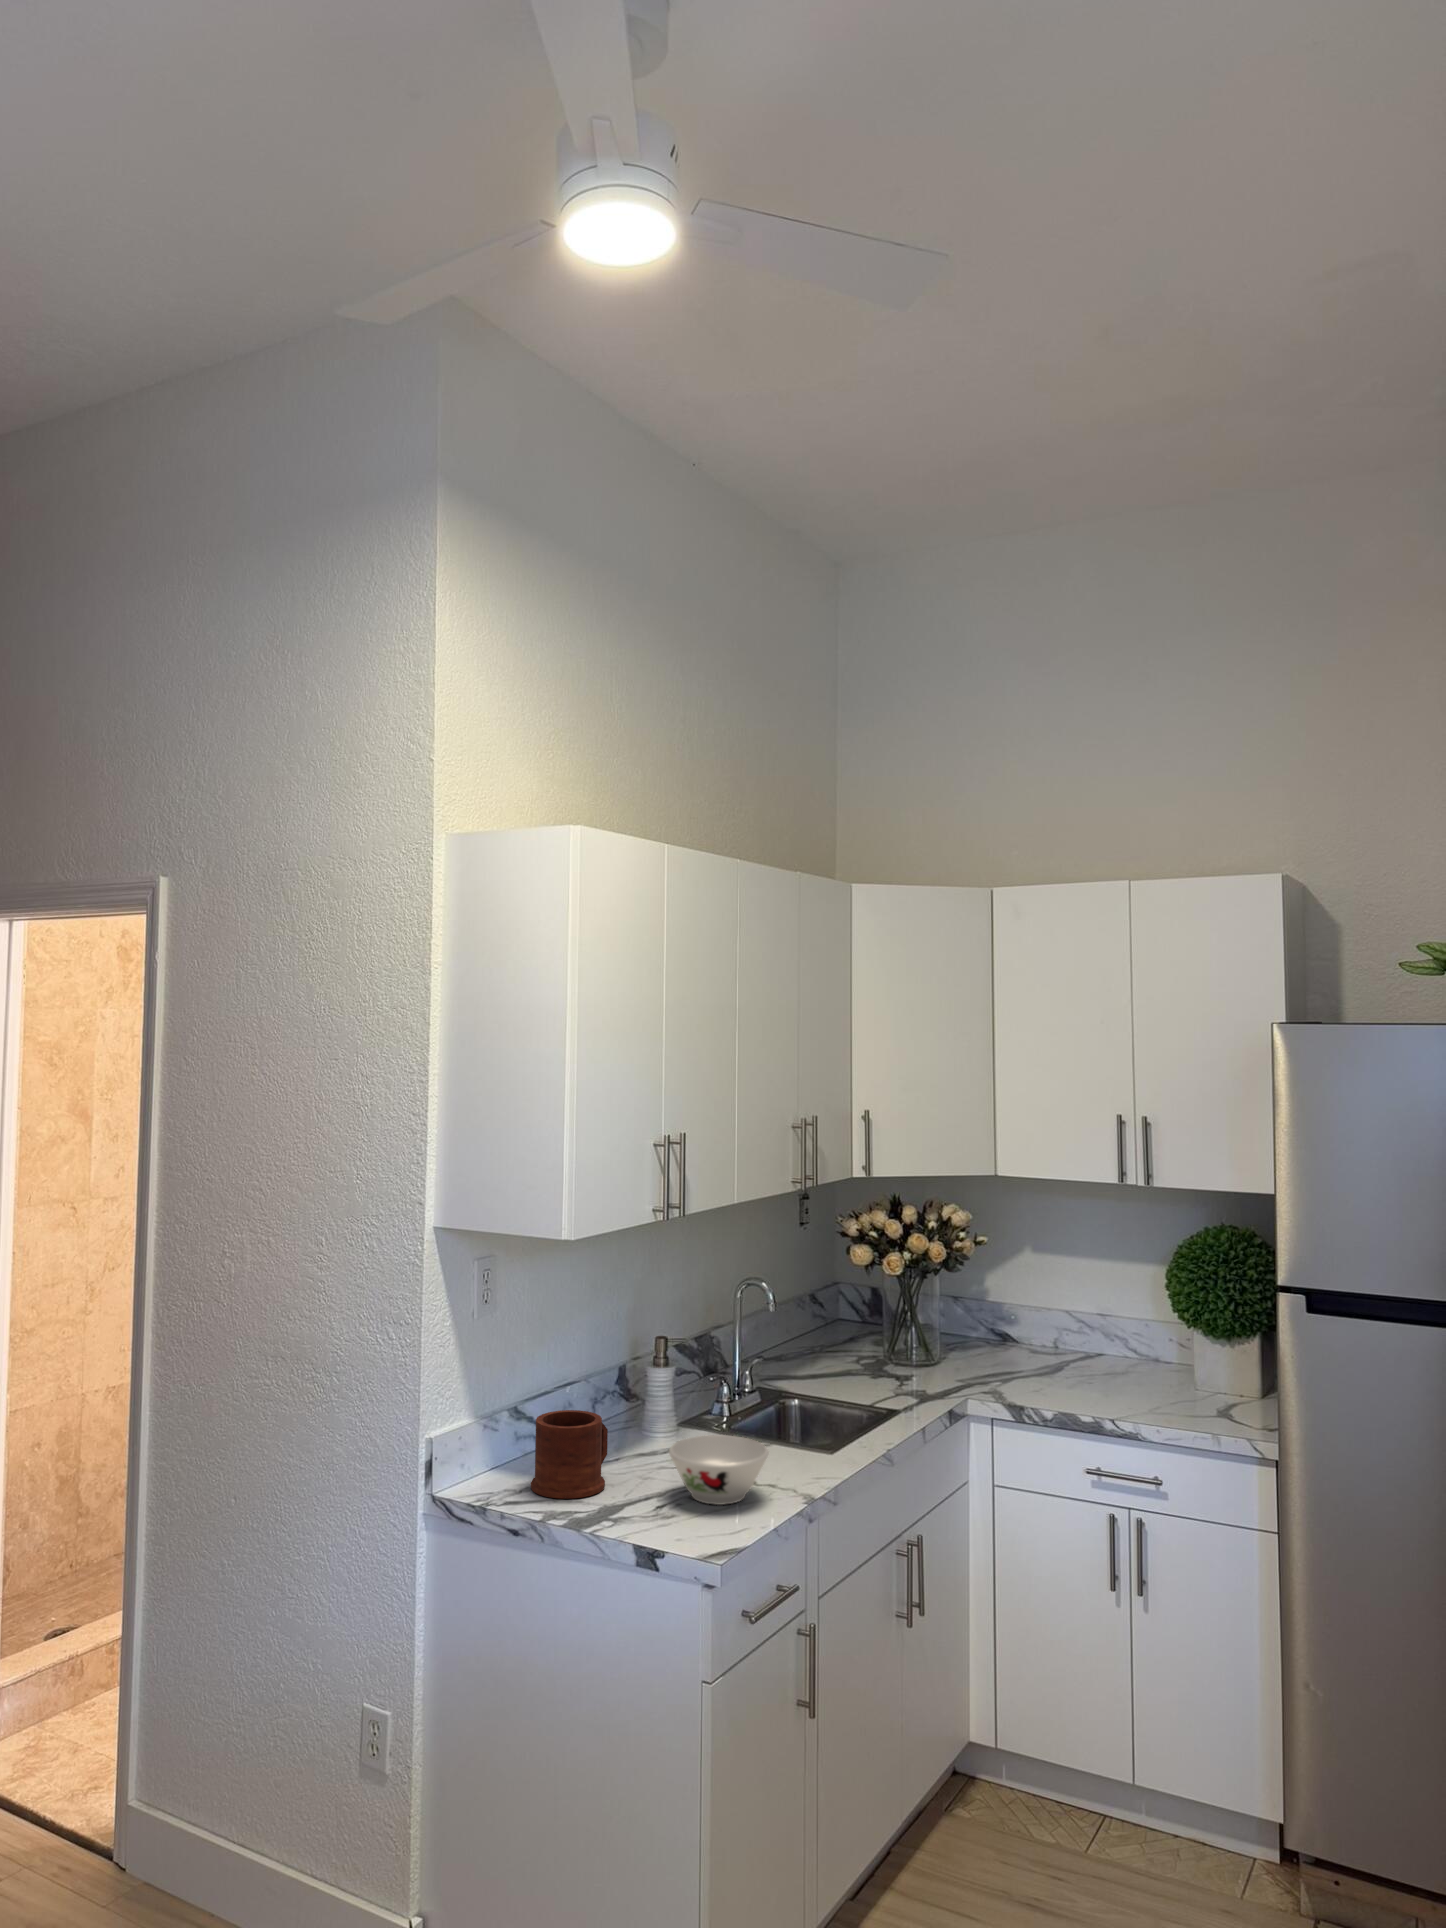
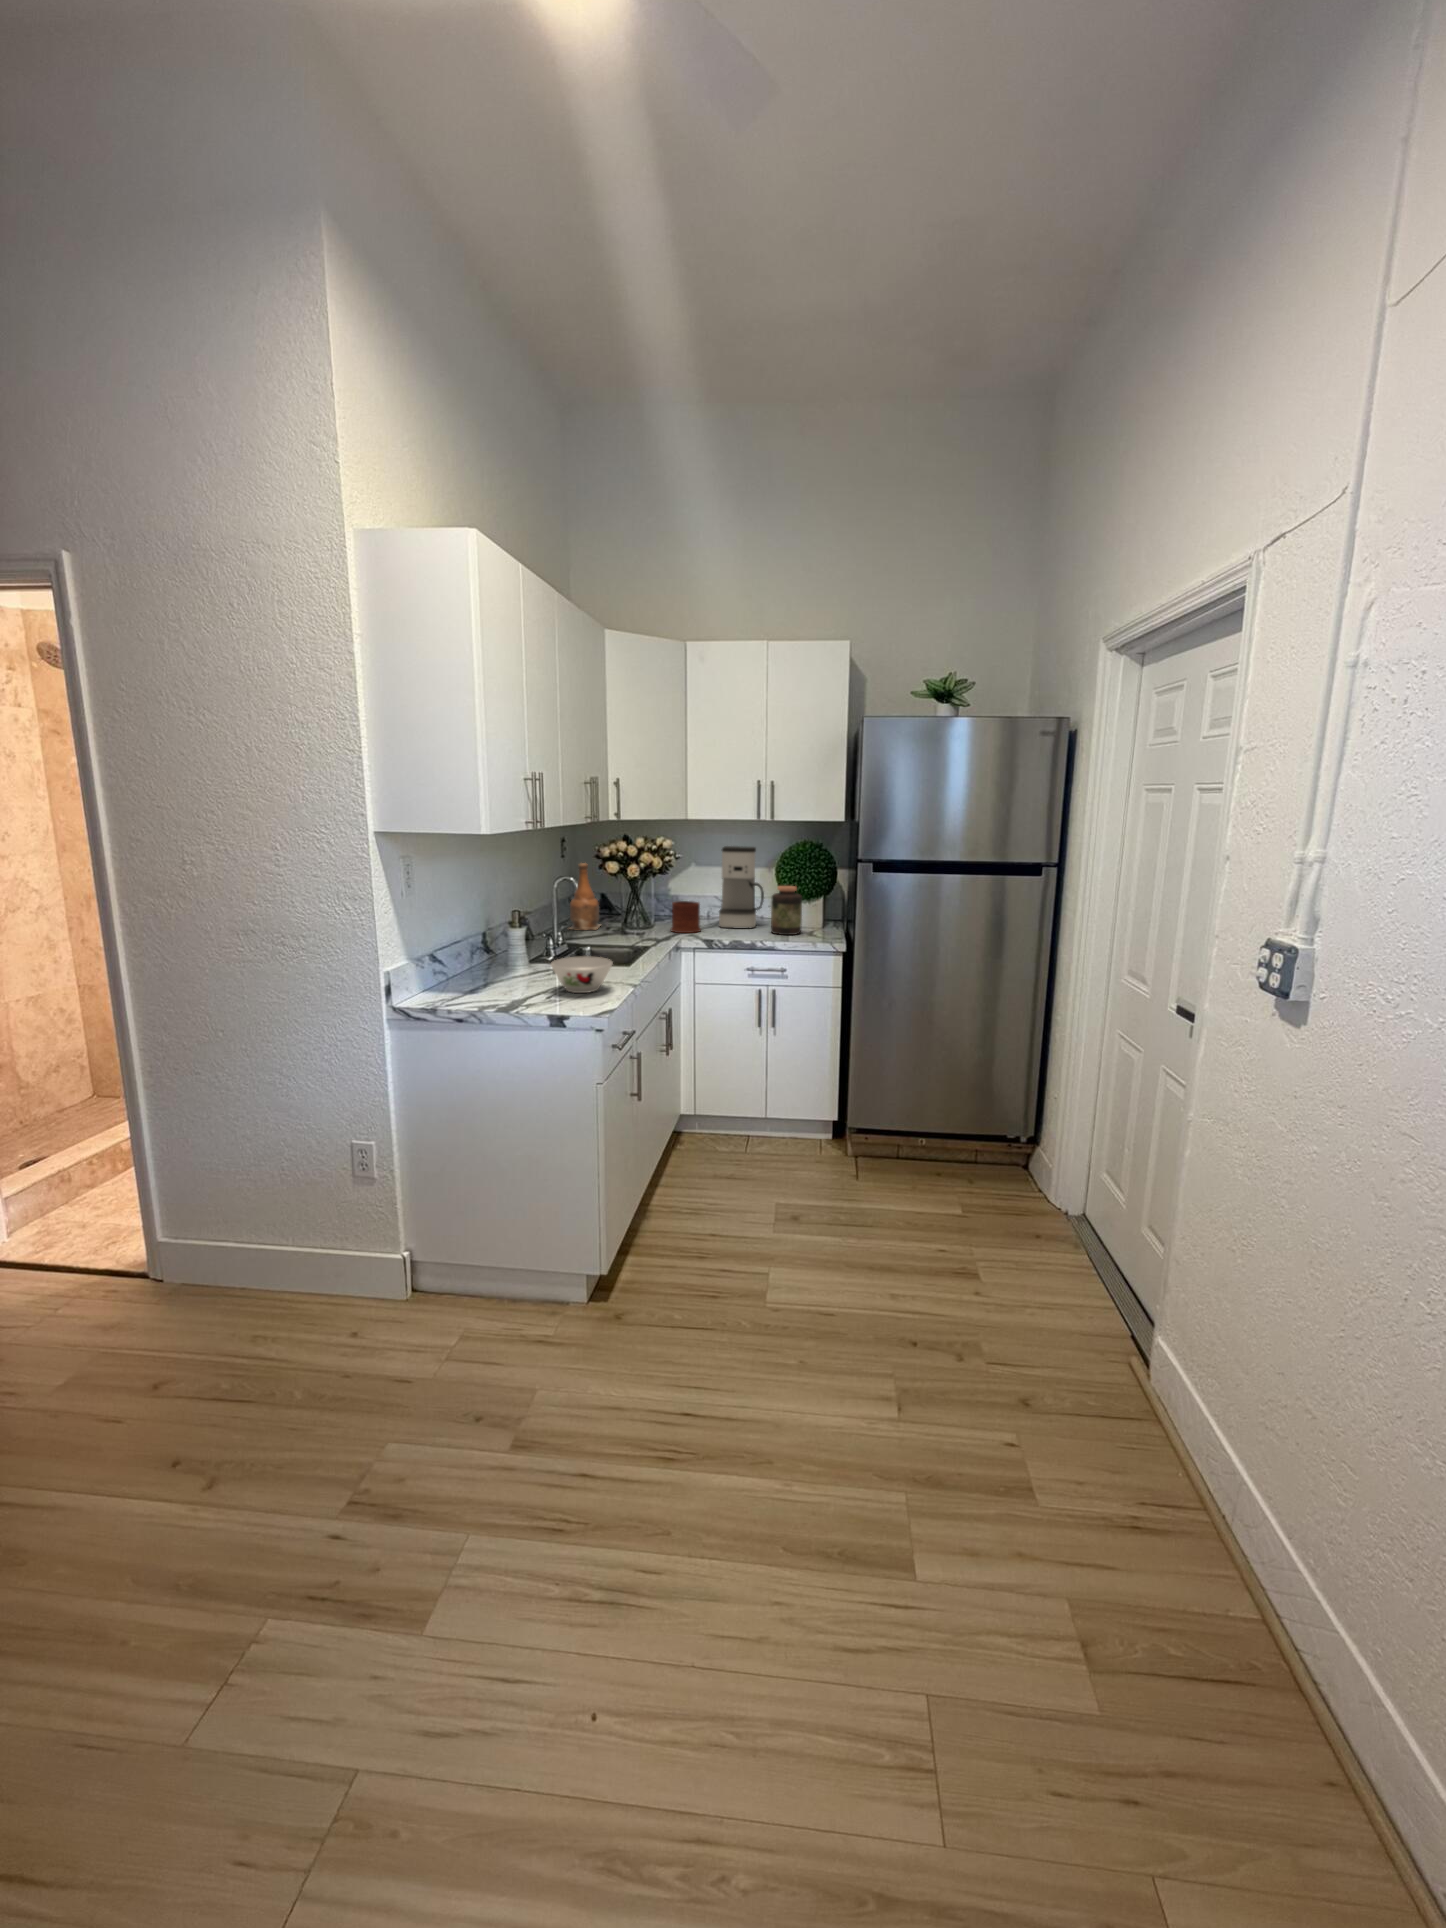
coffee maker: none [1059,1219,1148,1382] -> present [719,846,764,929]
bottle: none [789,1242,854,1360] -> present [570,863,600,929]
jar: none [1148,1307,1210,1406] -> present [771,886,802,935]
mug: present [531,1410,608,1499] -> present [671,901,701,933]

